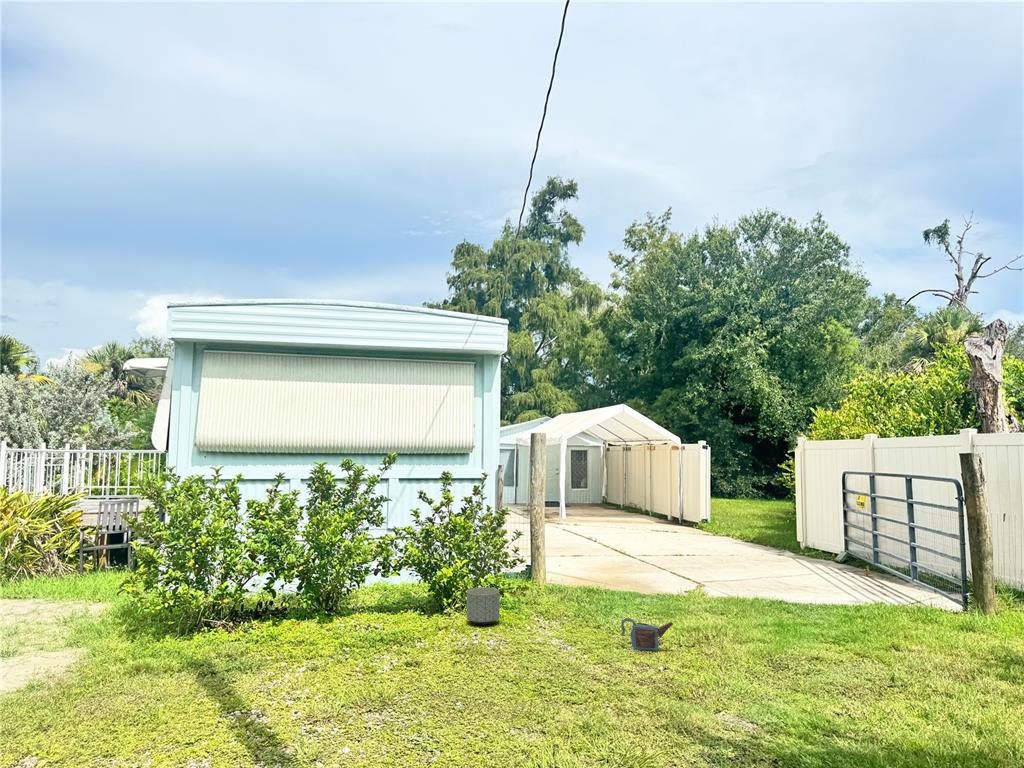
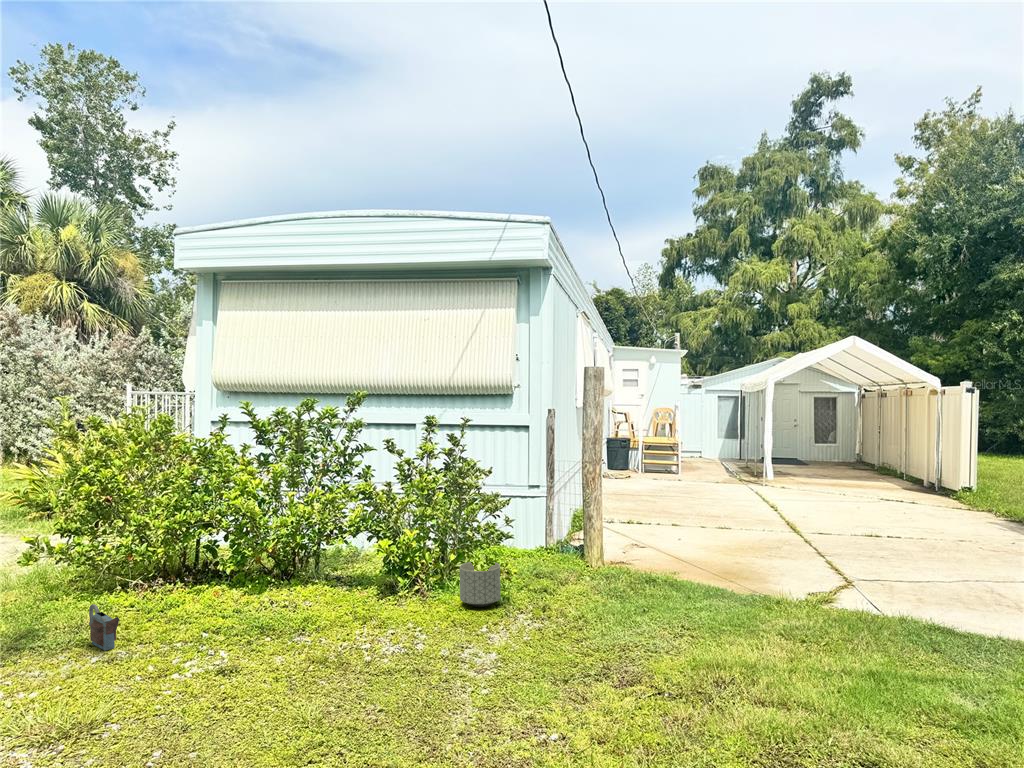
watering can: present [621,618,673,651] -> present [89,604,119,651]

